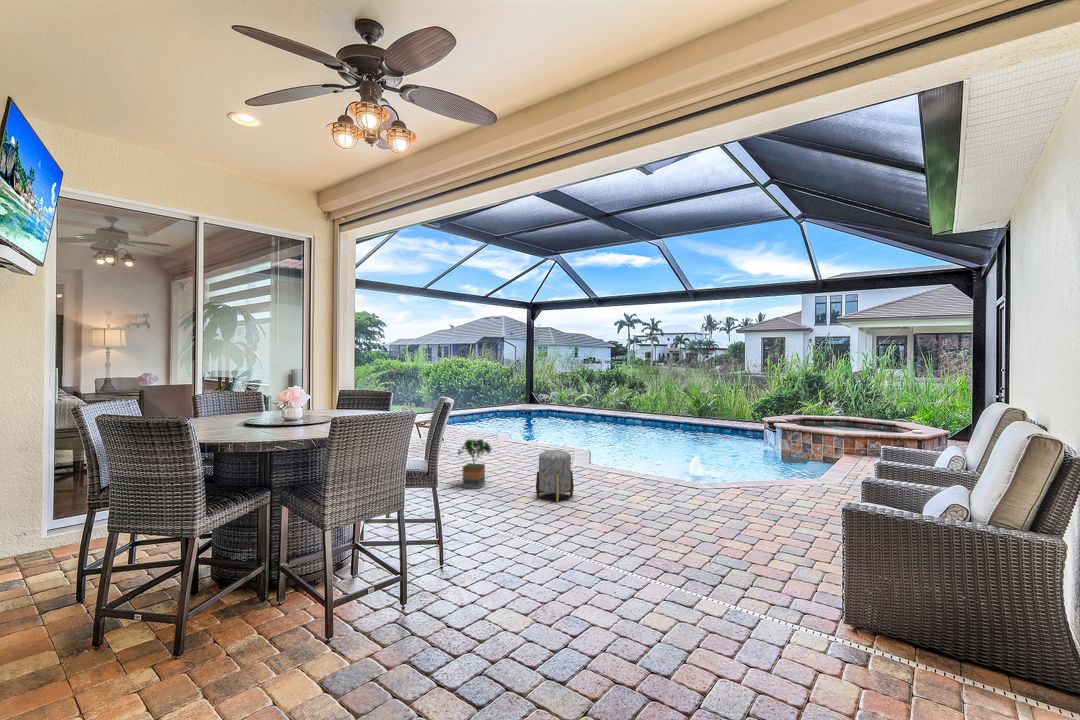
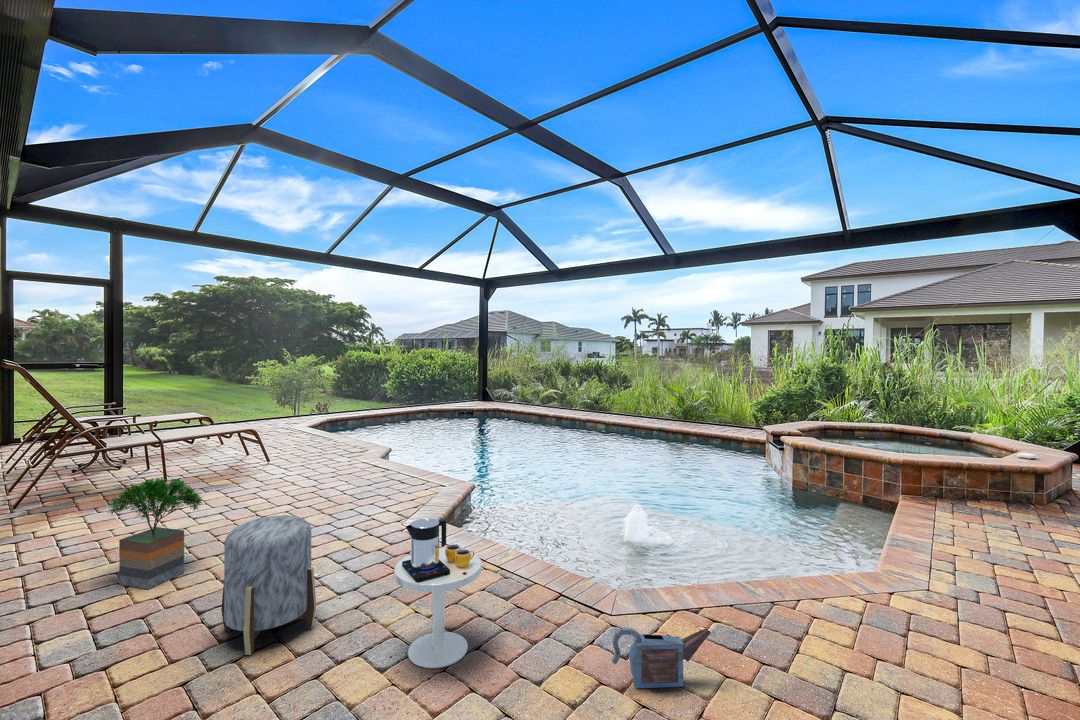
side table: none [614,447,649,503] -> present [394,518,481,668]
watering can: none [704,484,741,505] -> present [611,628,711,688]

